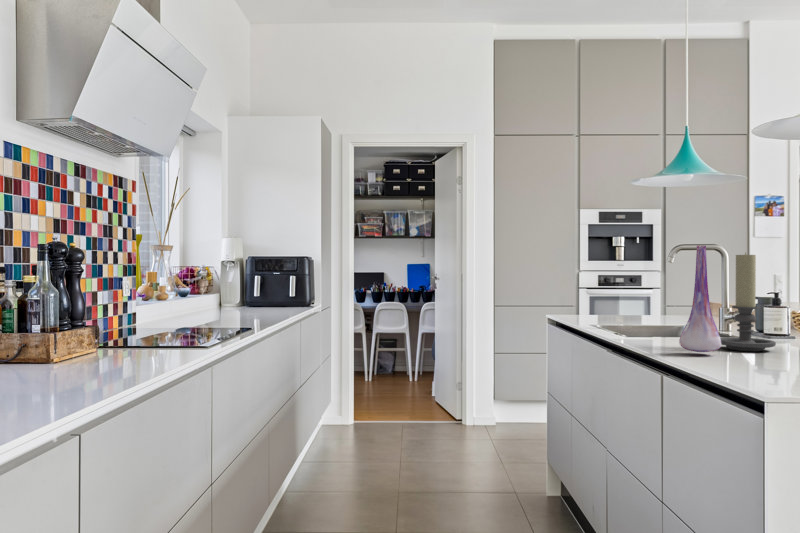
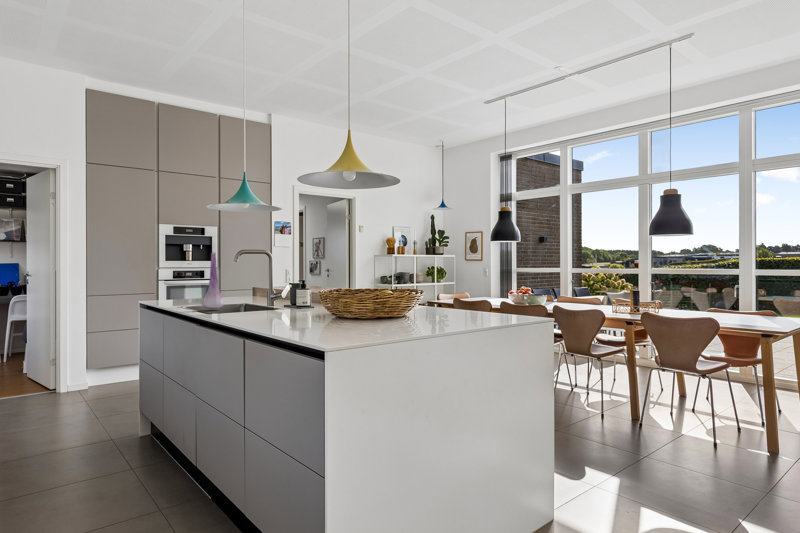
candle holder: present [721,253,776,351] -> none [225,257,253,307]

